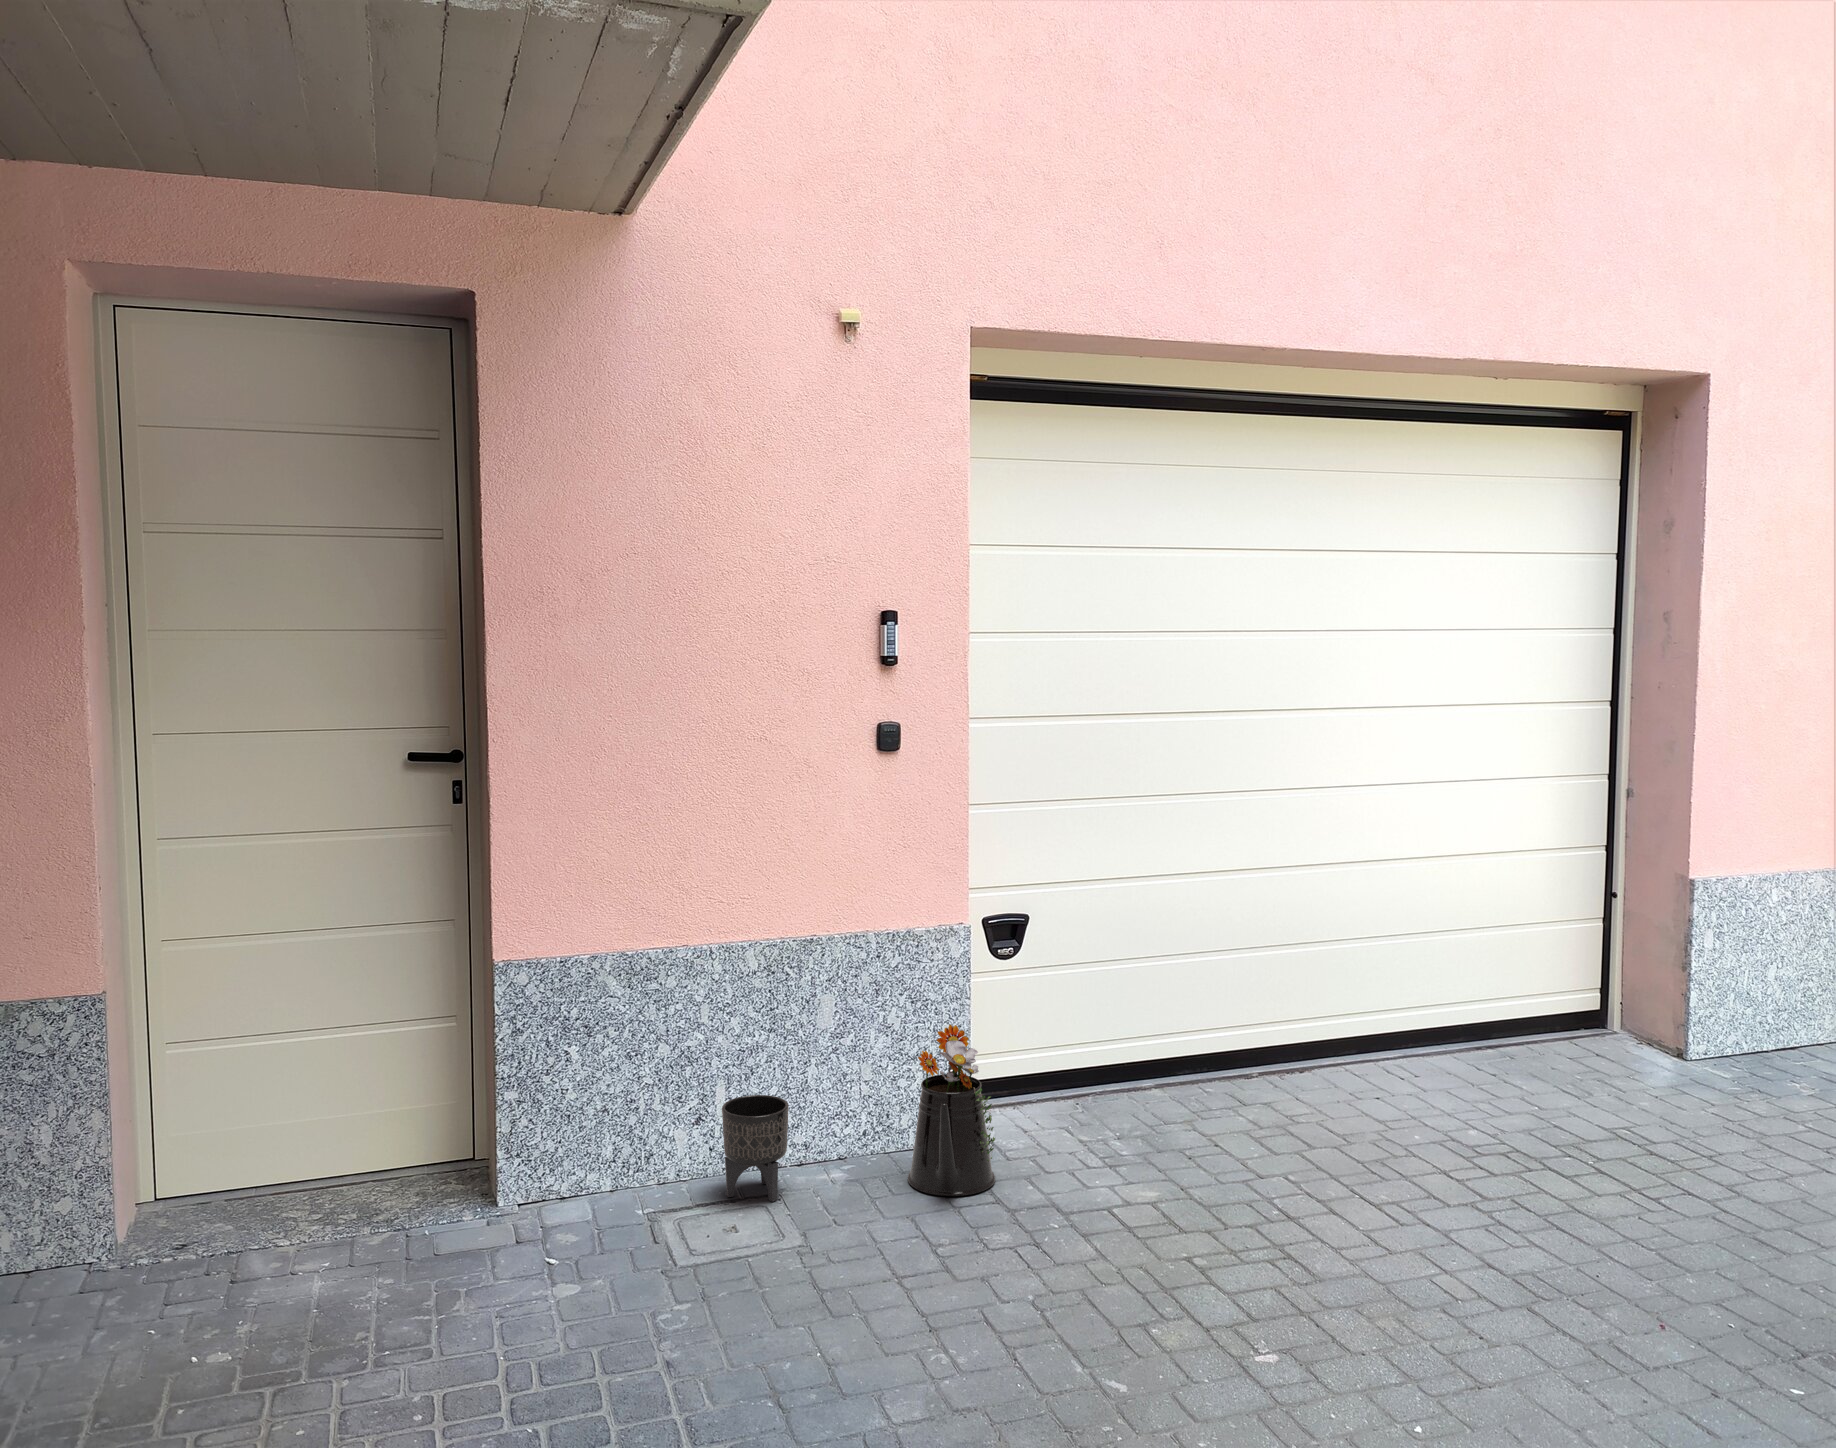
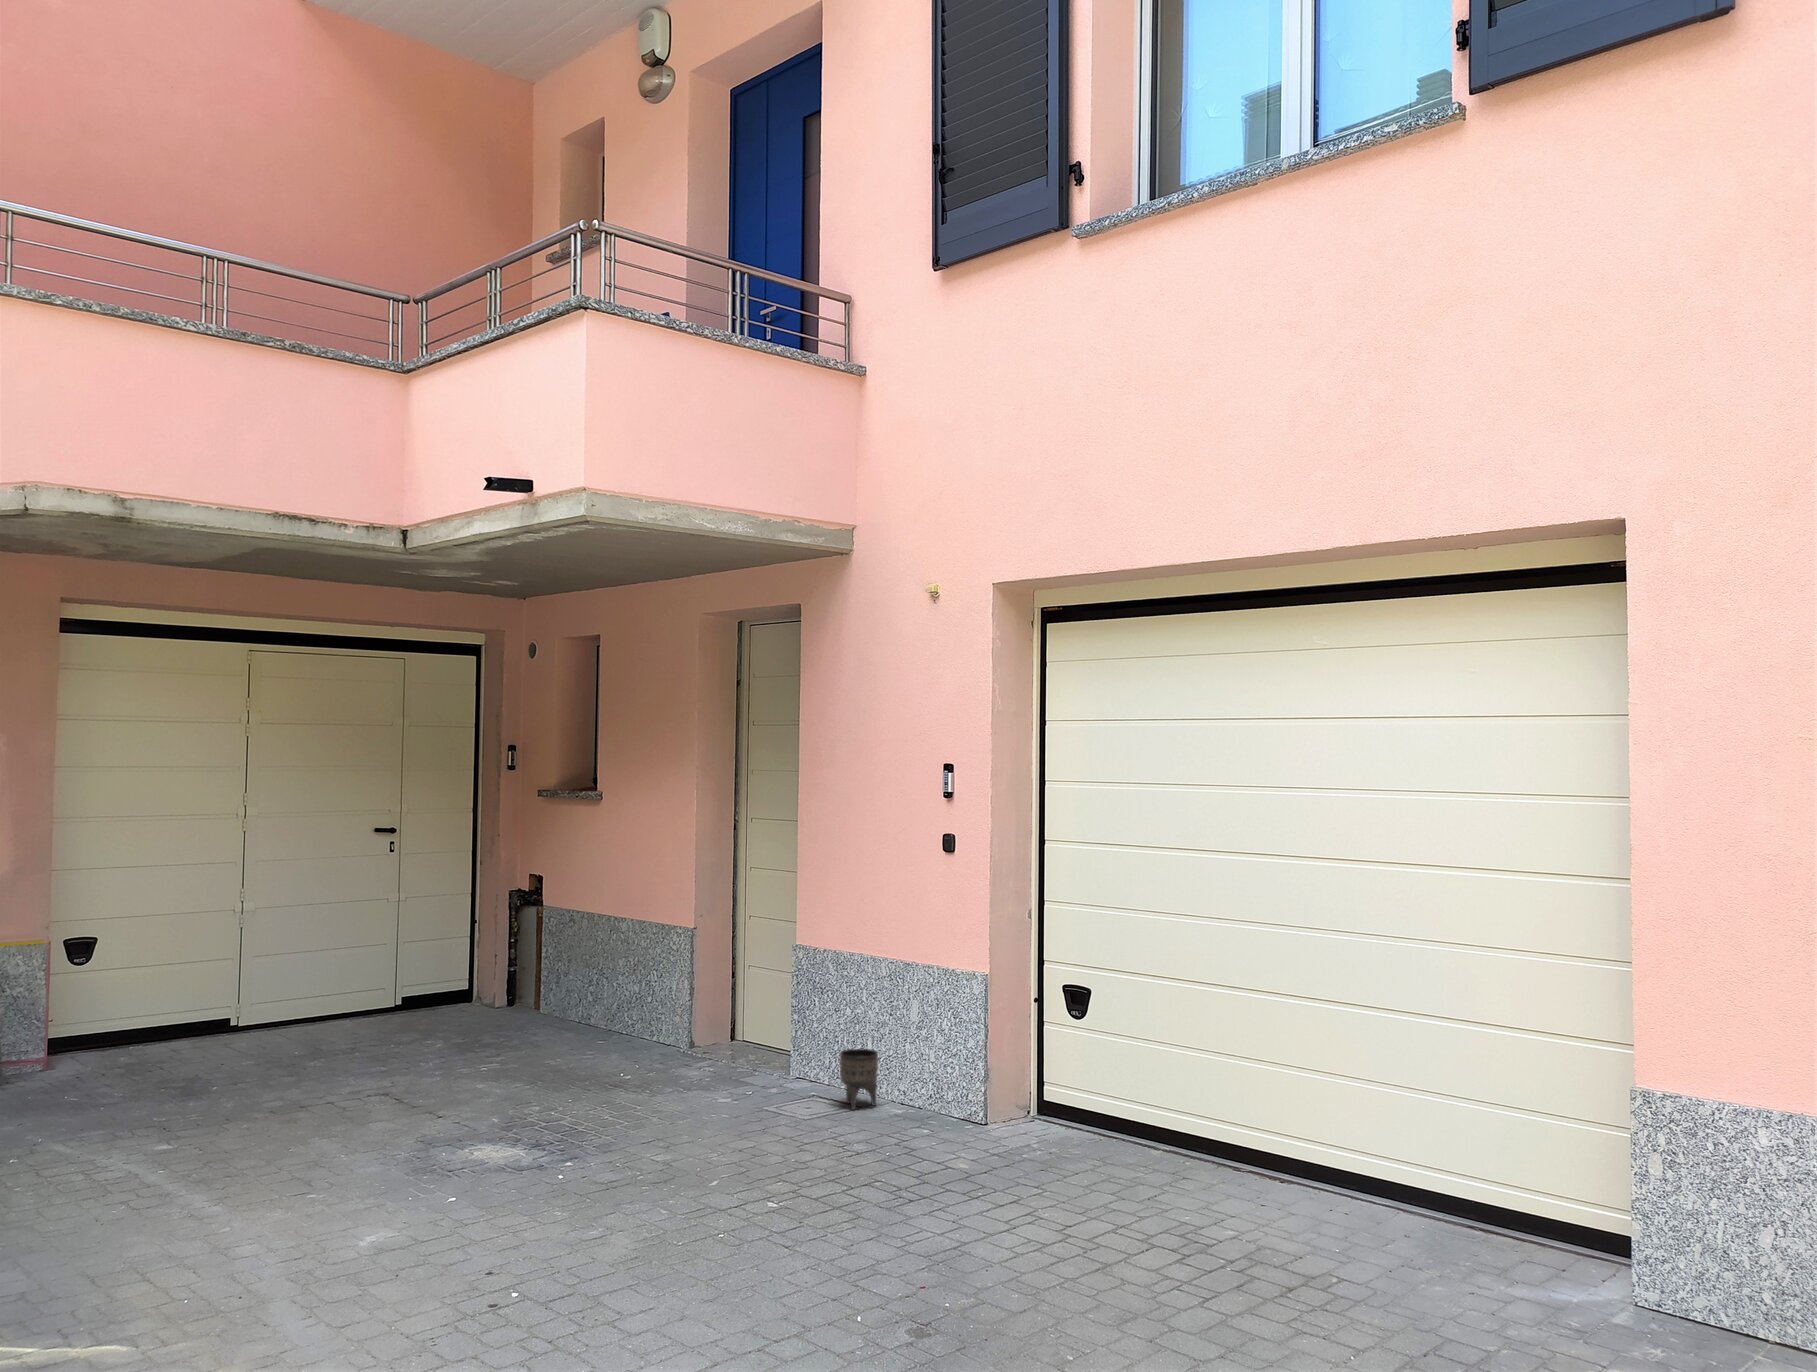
watering can: present [908,1025,995,1196] -> none [884,1031,964,1139]

